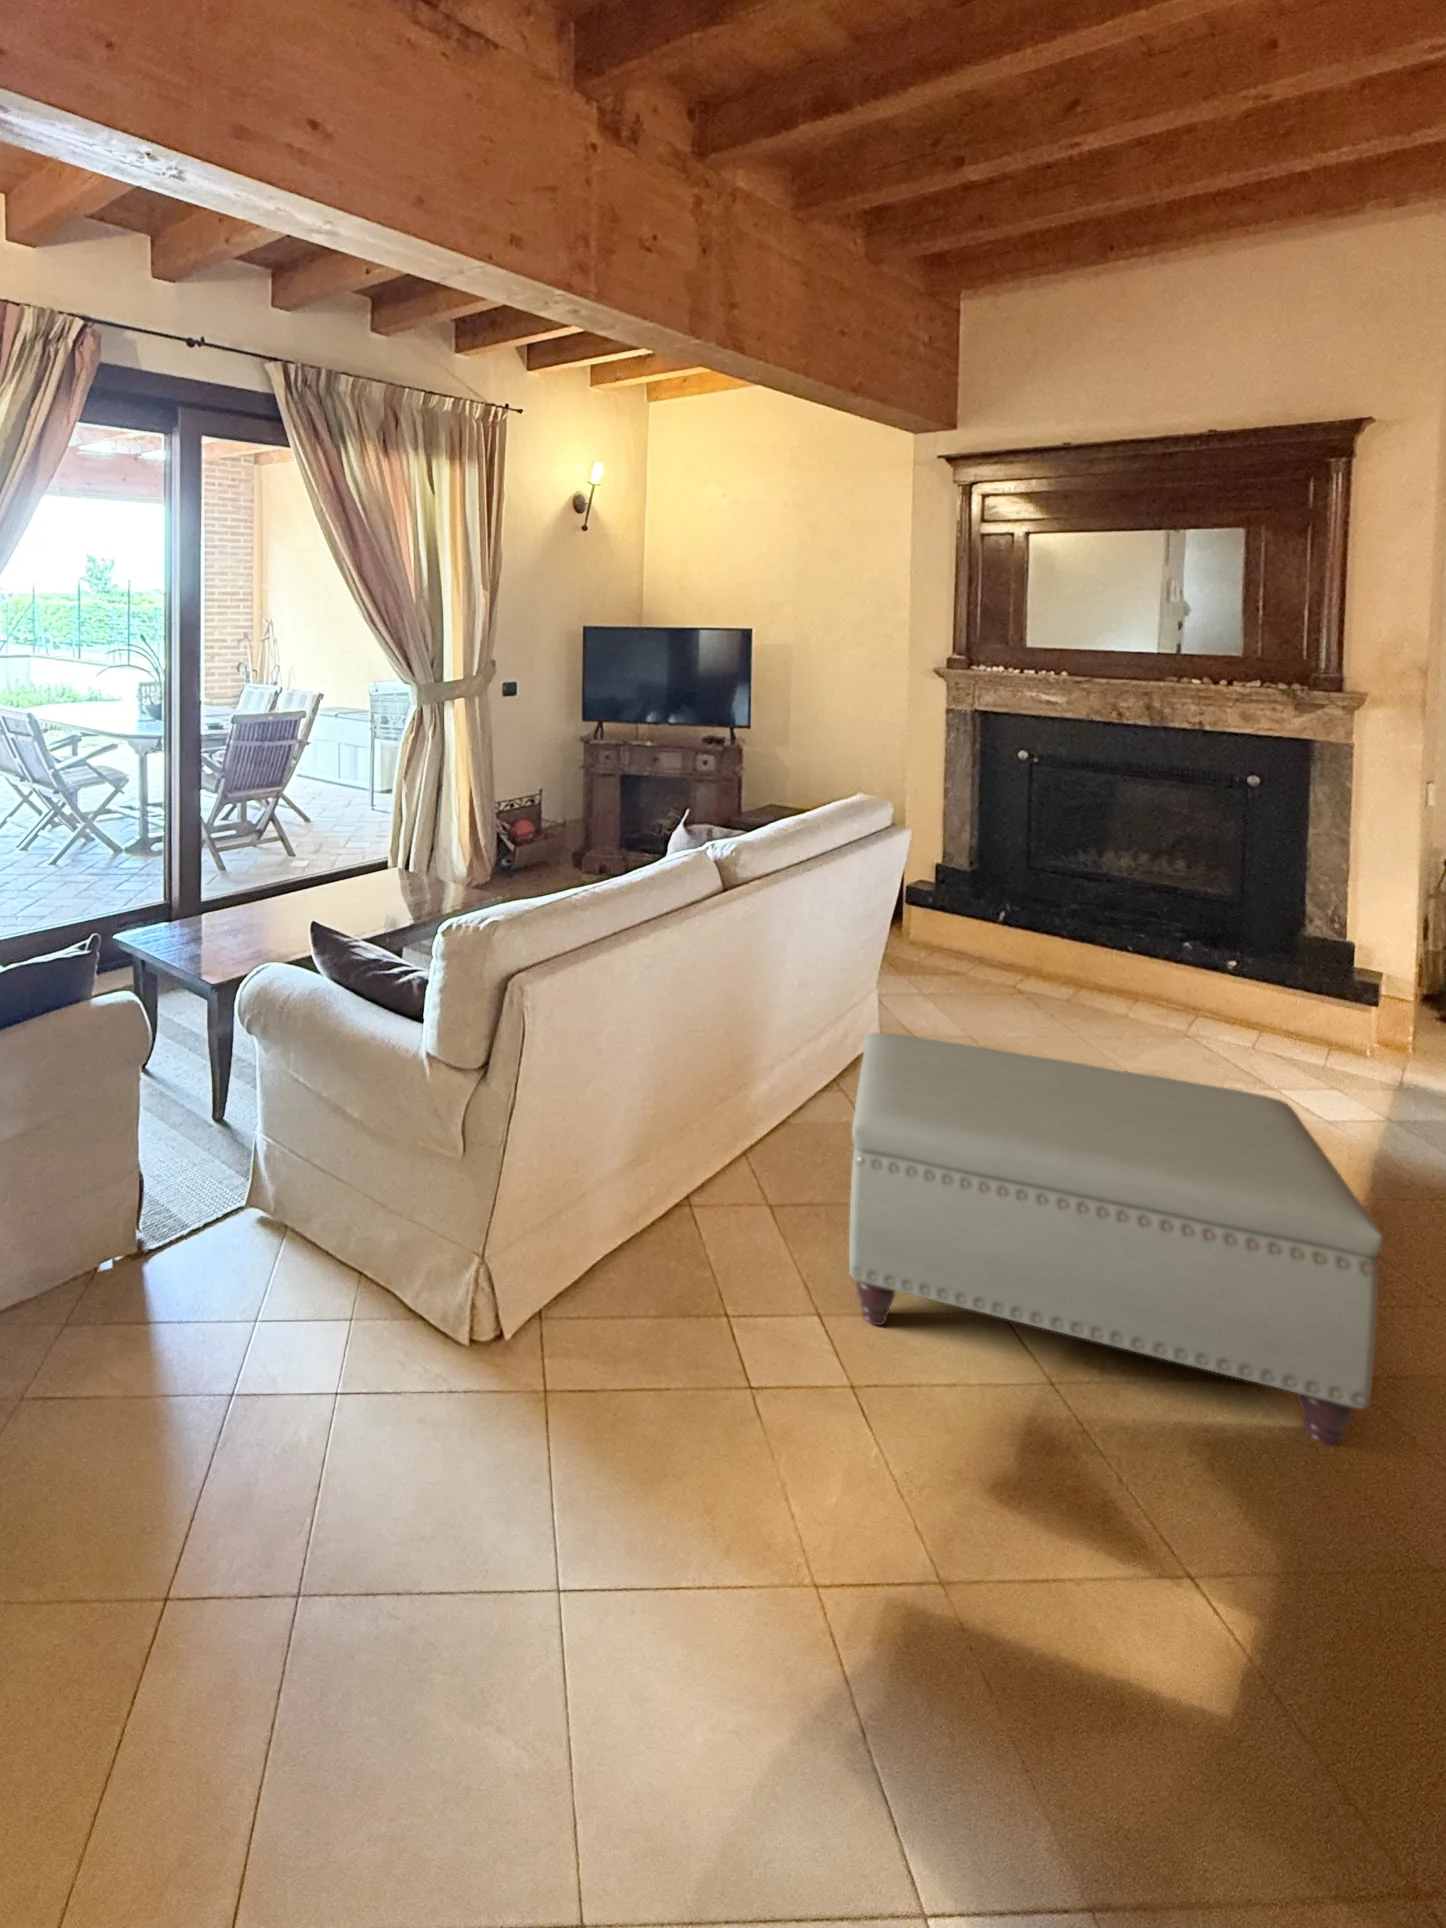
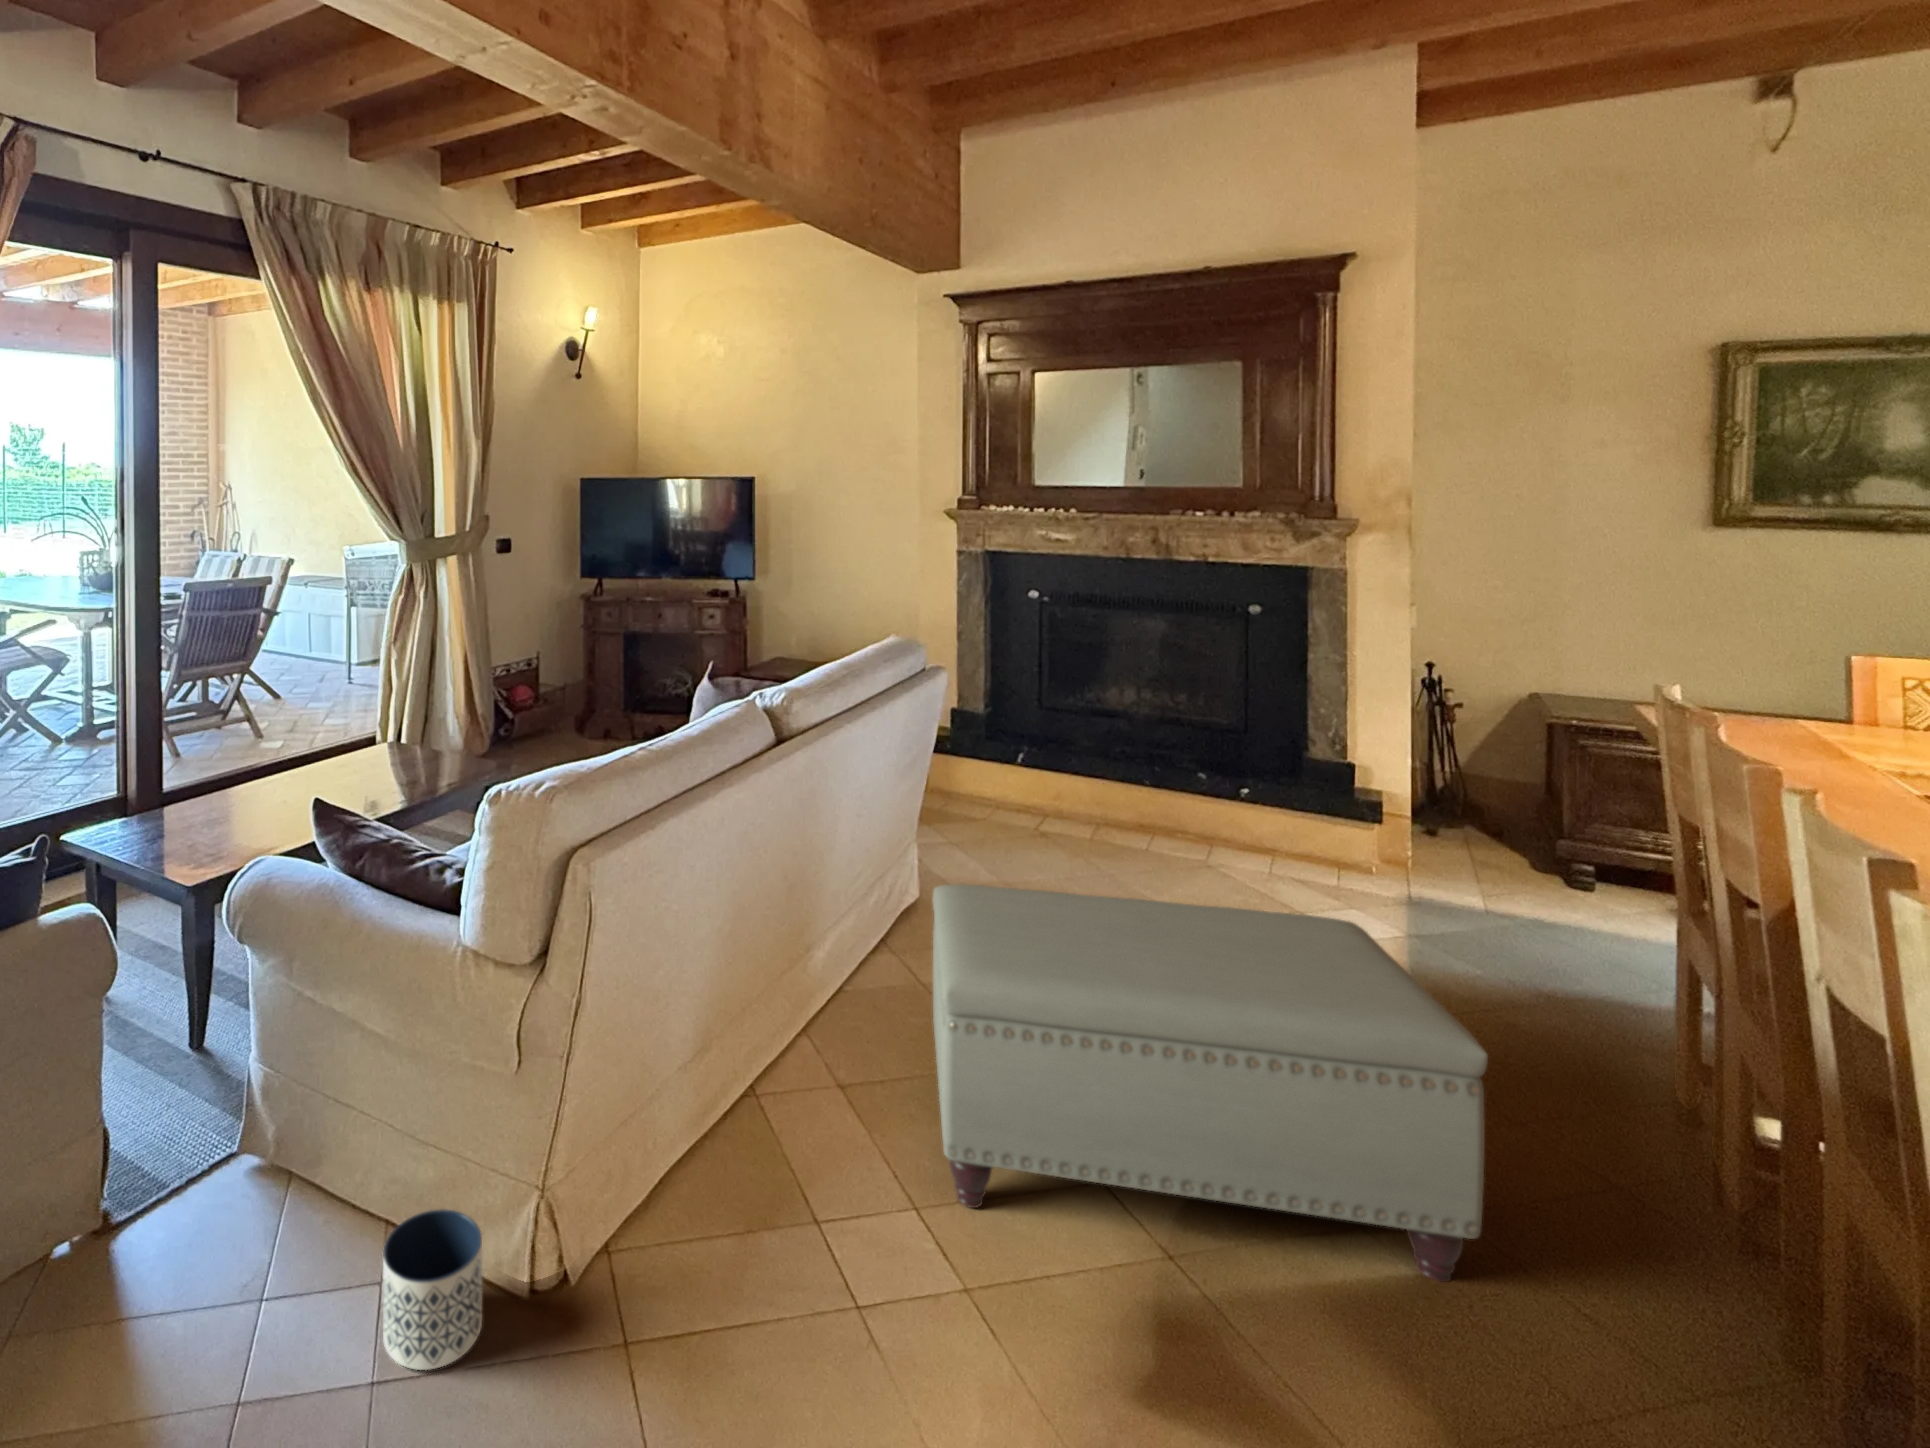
planter: none [349,1268,431,1395] -> present [383,1209,482,1370]

